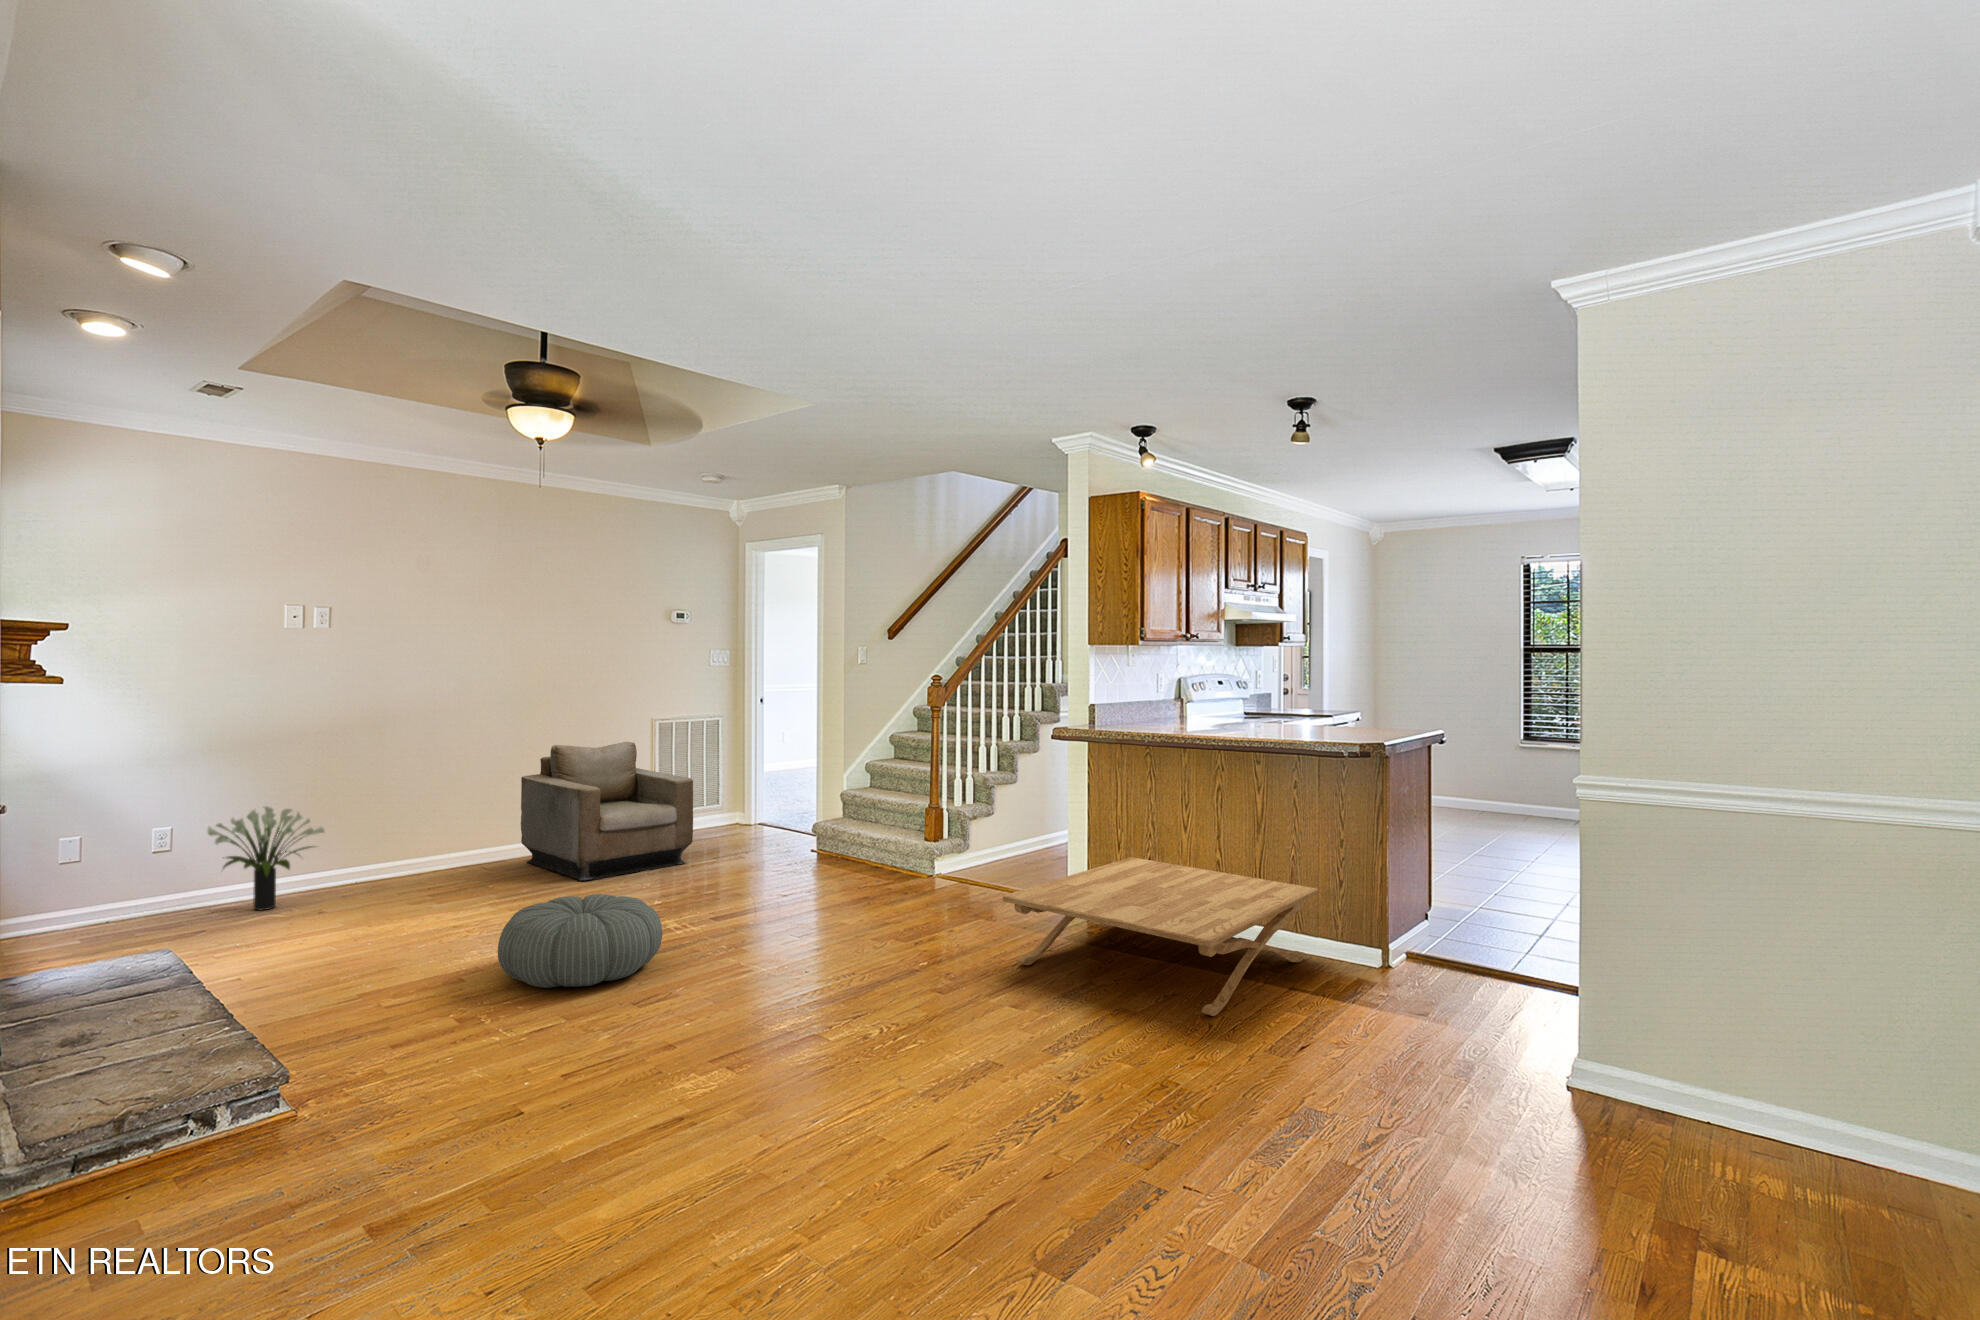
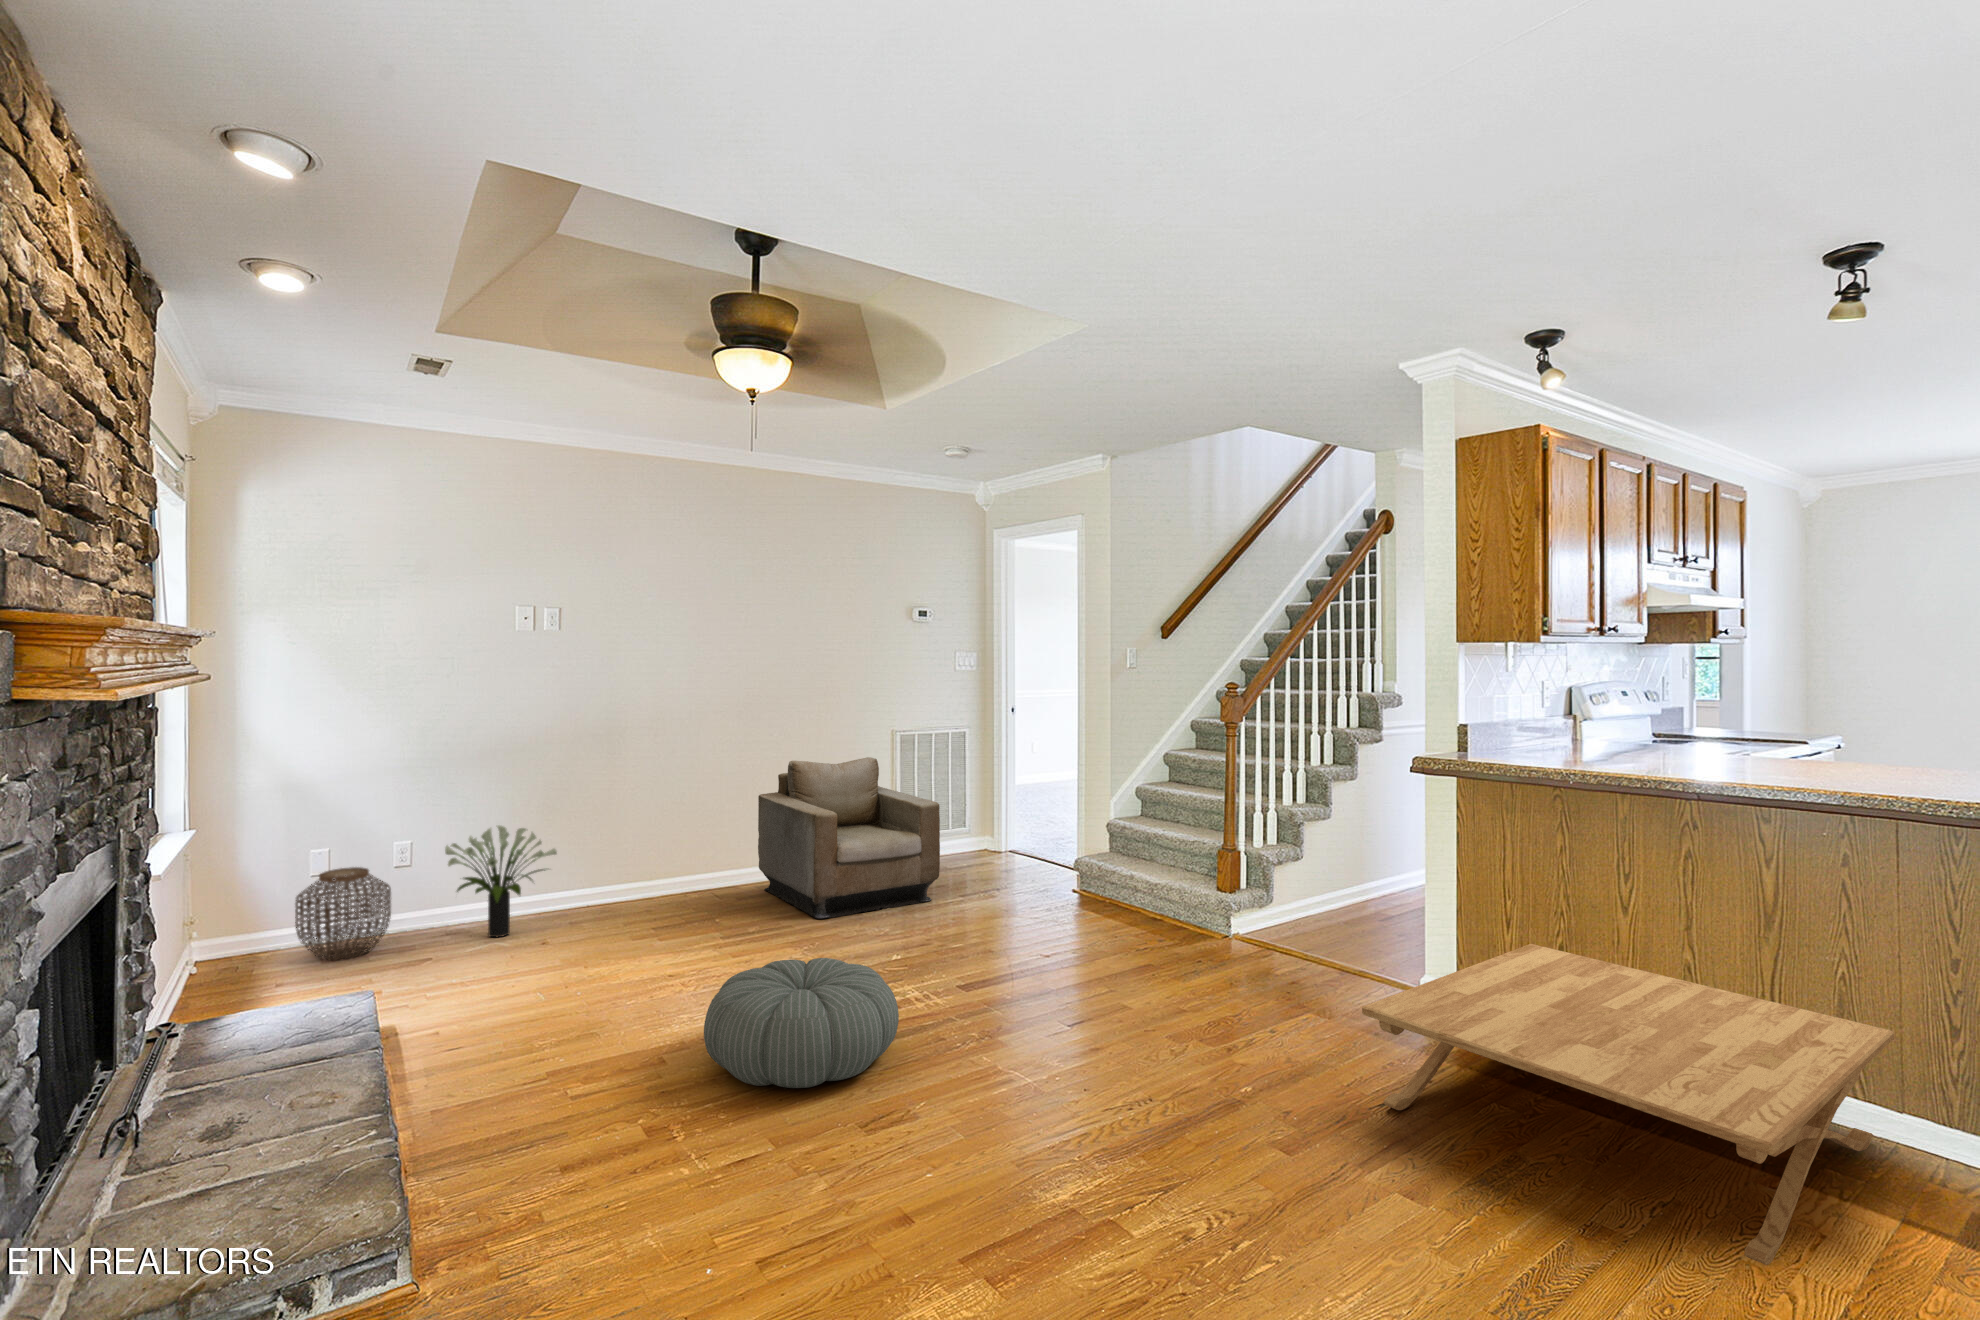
woven basket: none [49,849,151,937] -> present [295,867,391,960]

